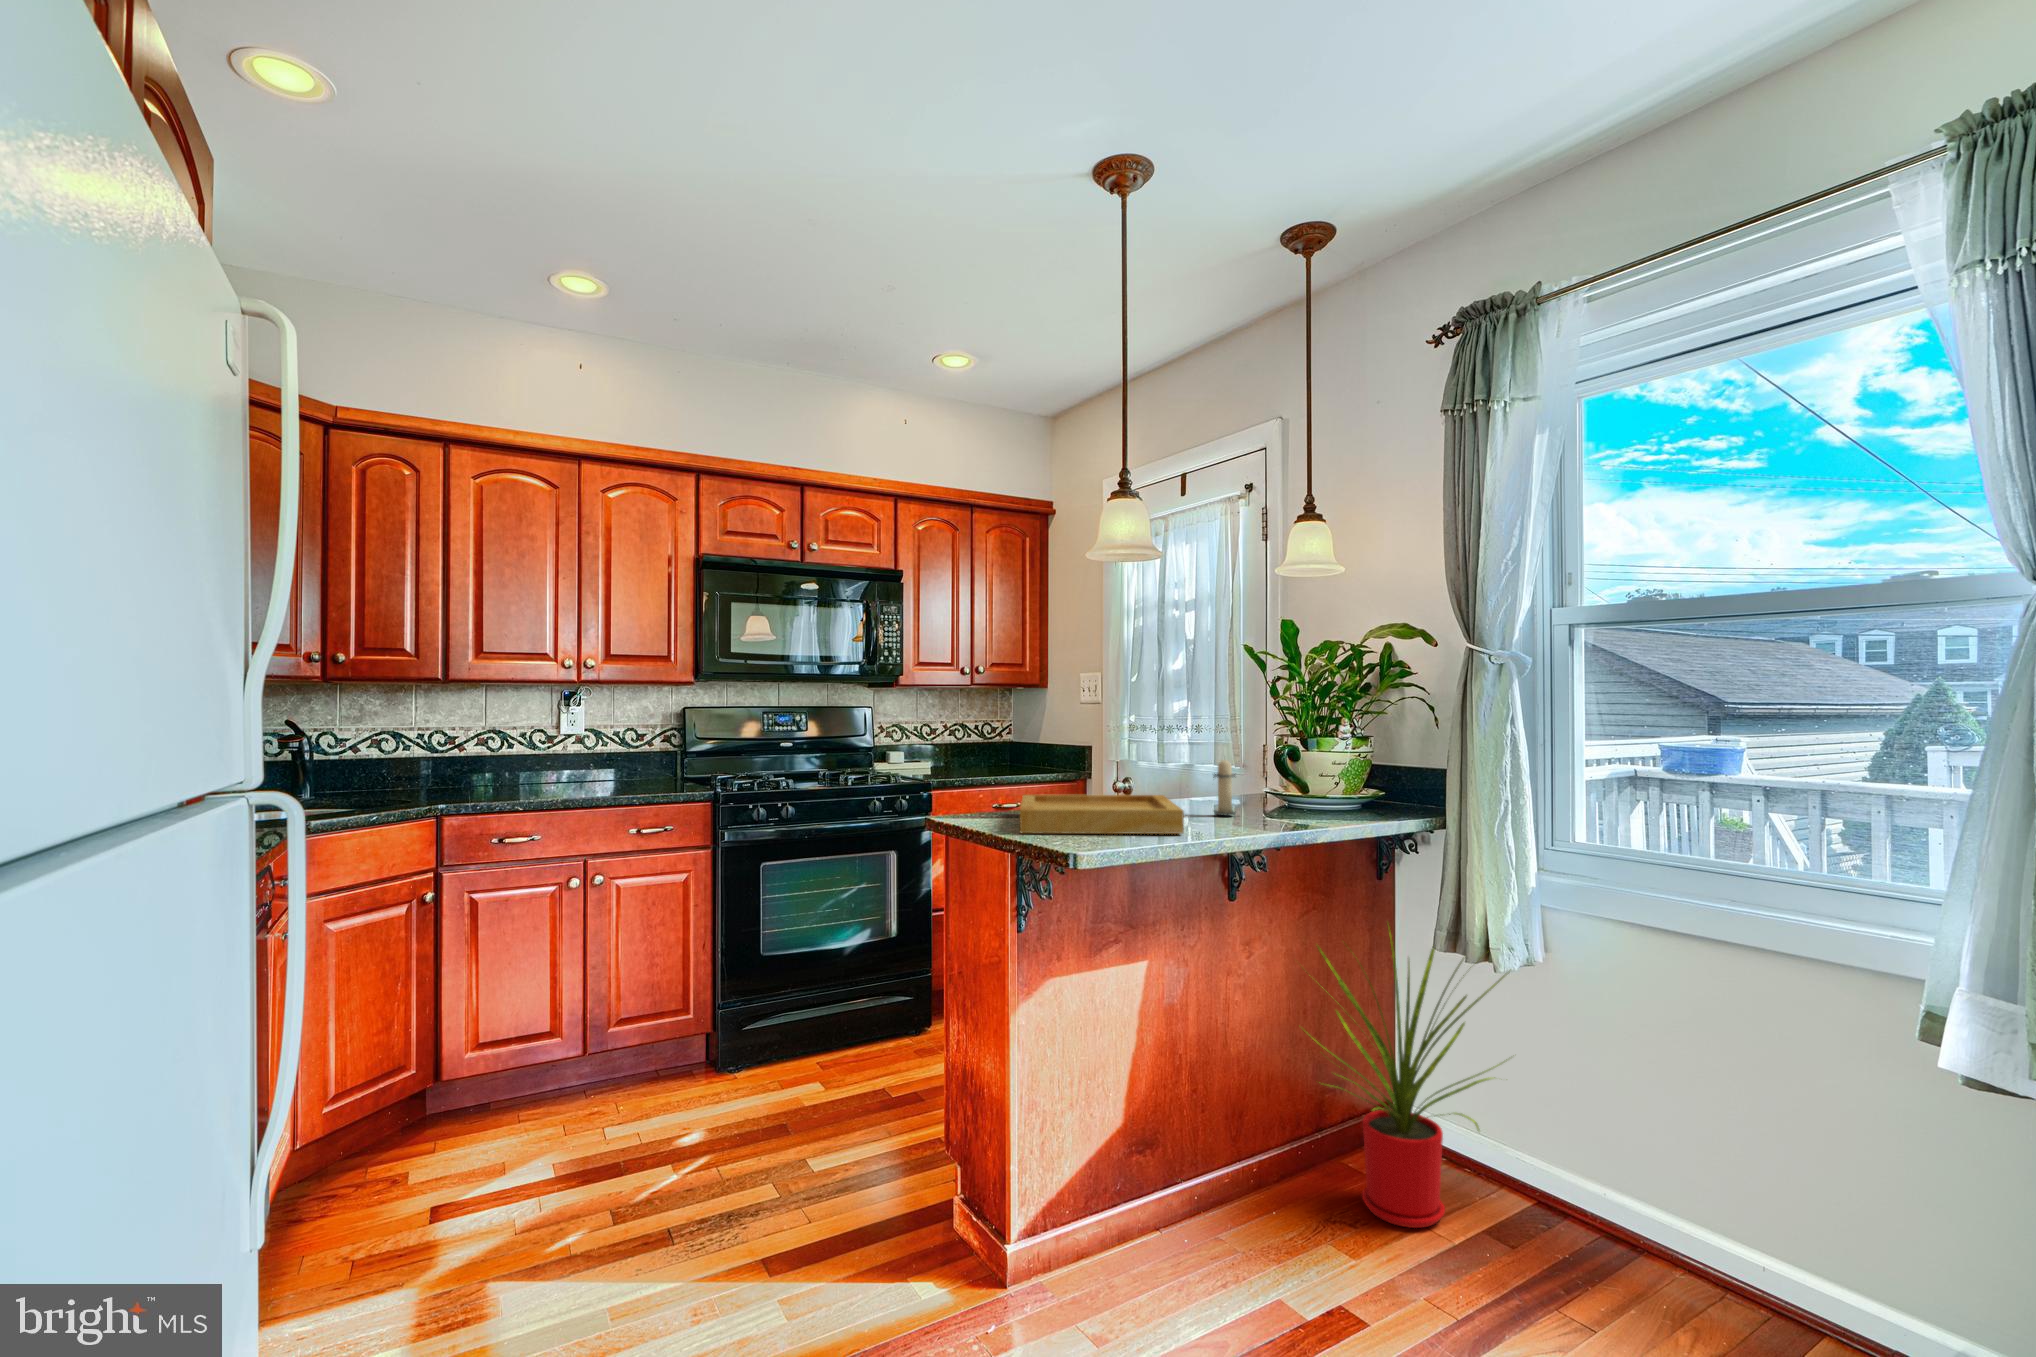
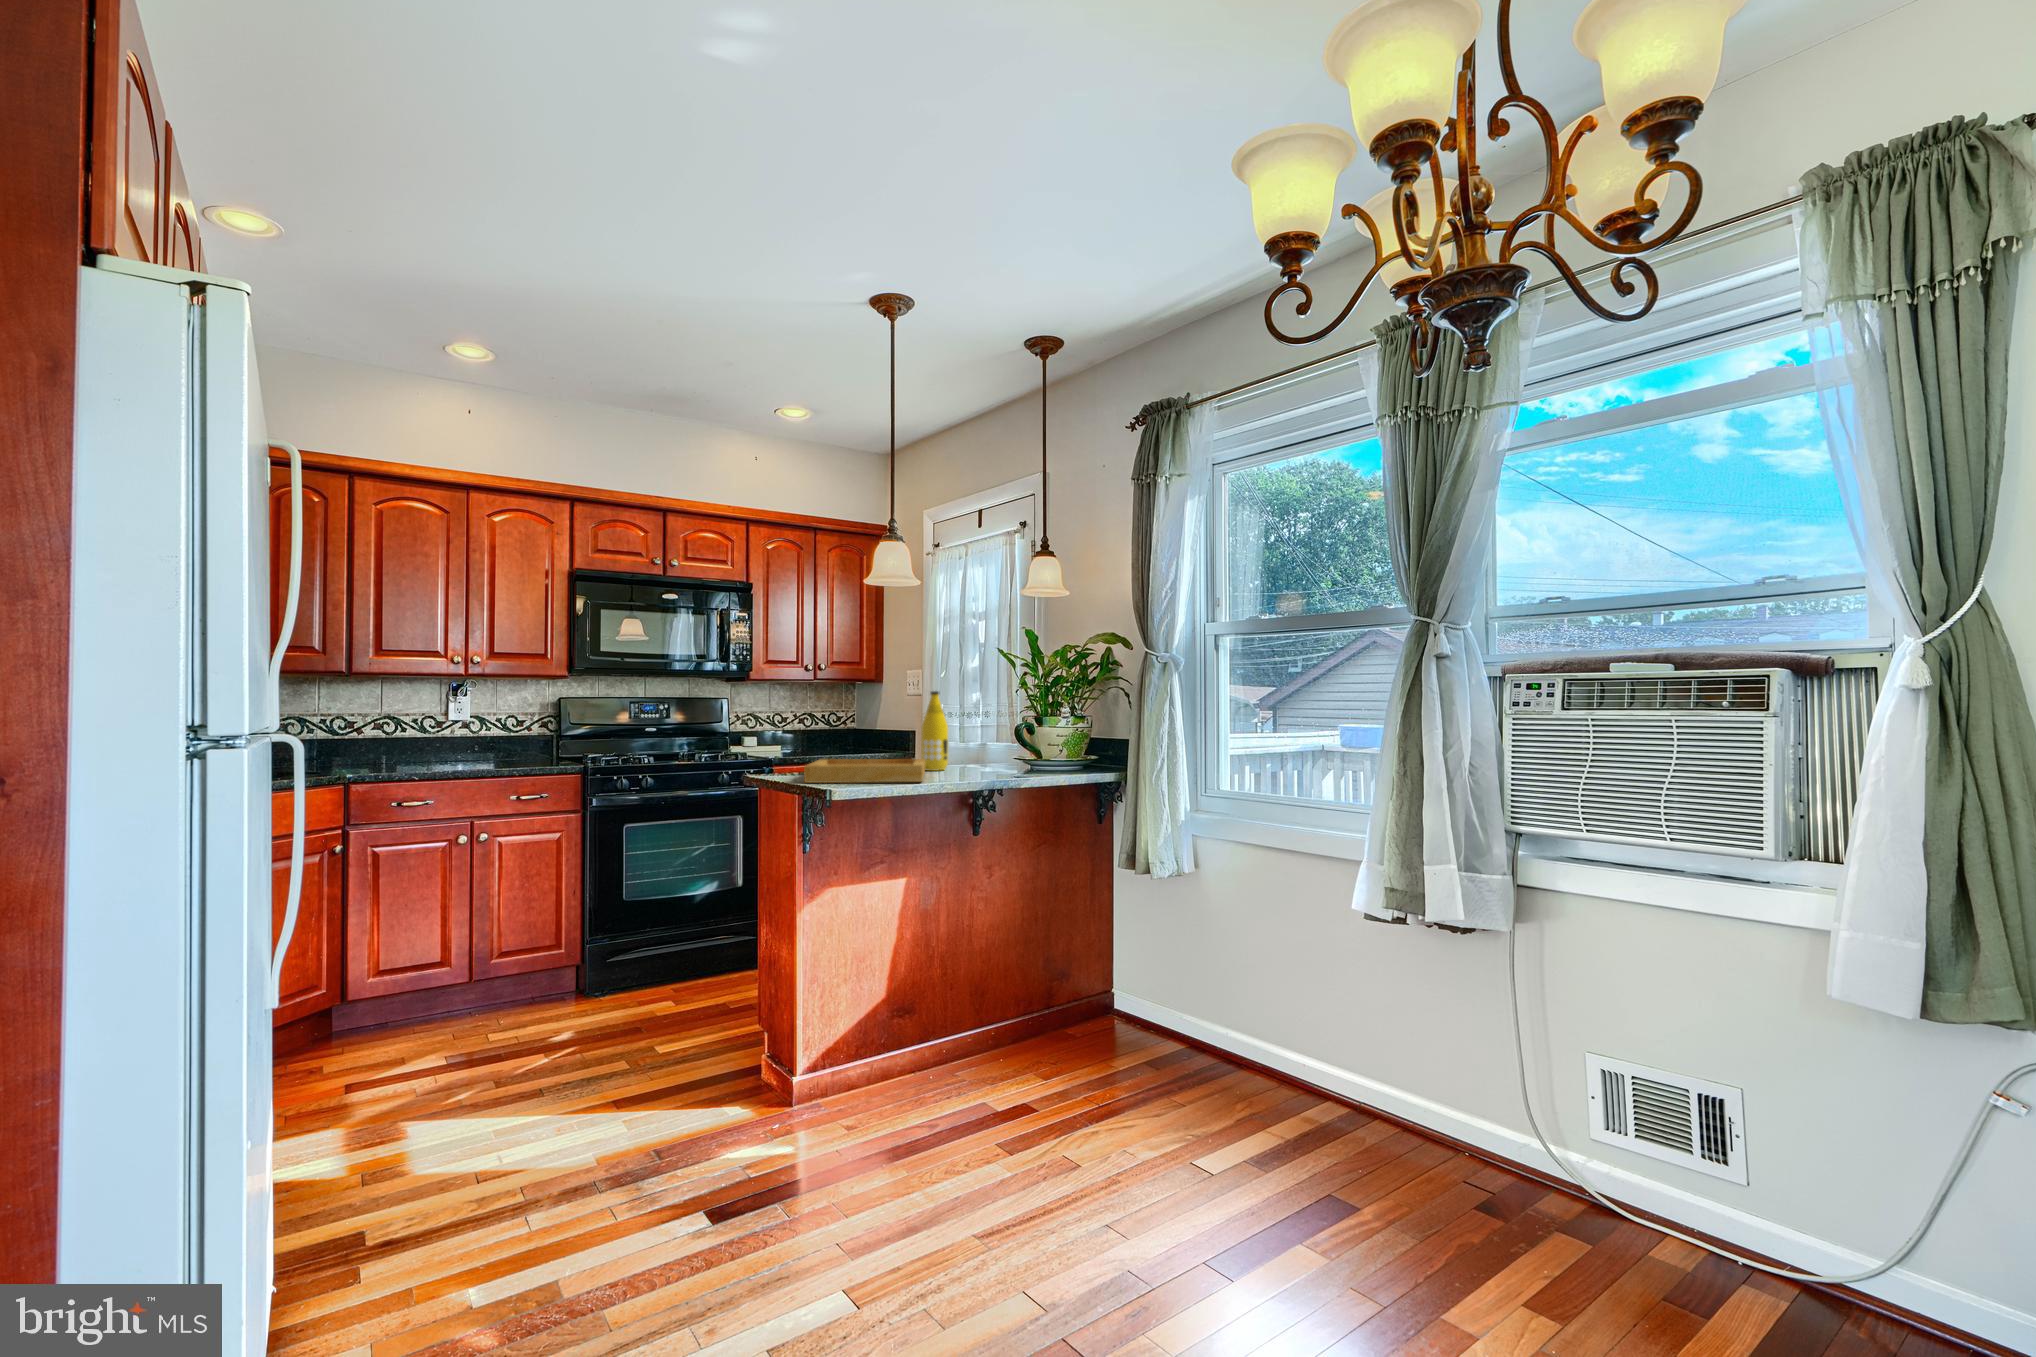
bottle: none [1149,703,1185,809] -> present [921,691,948,771]
candle: present [1213,760,1235,816] -> none [960,730,981,774]
house plant: present [1307,932,1509,1228] -> none [1019,851,1170,1065]

